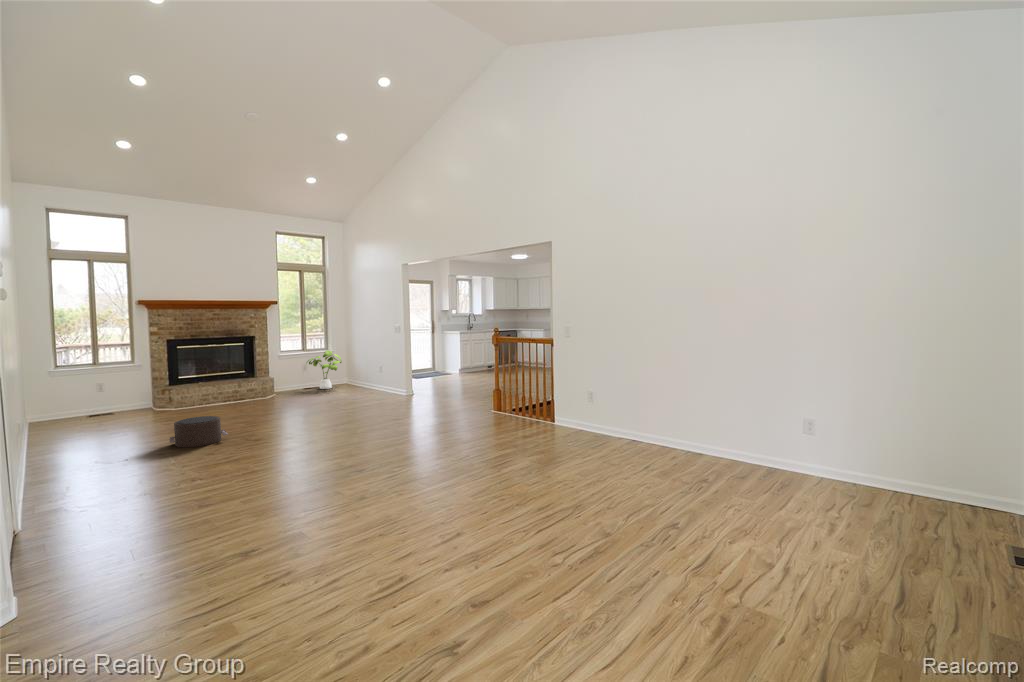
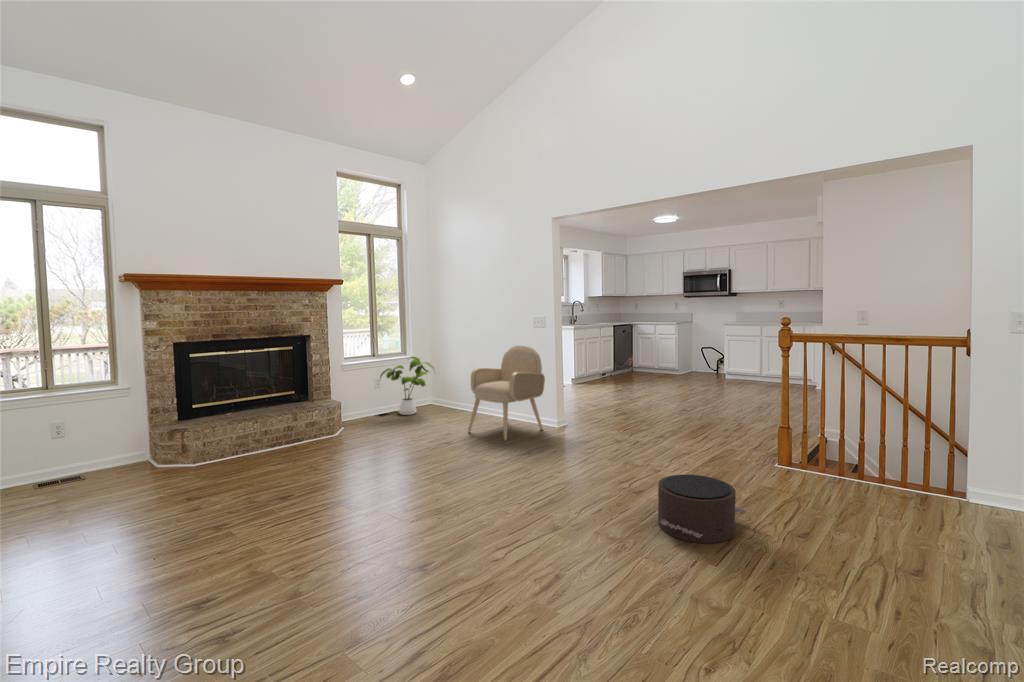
armchair: none [350,343,399,401] -> present [468,346,545,440]
pouf: present [169,416,228,447] -> present [658,475,746,543]

